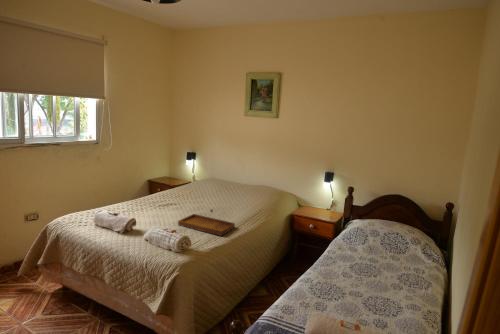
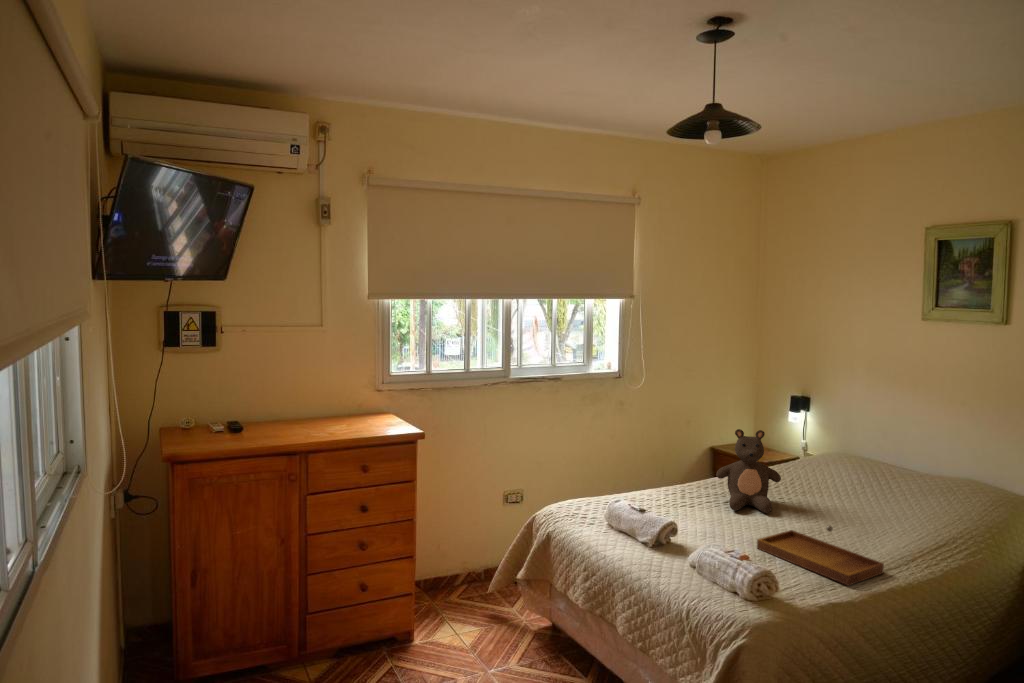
teddy bear: none [155,167,186,208] -> present [716,429,781,513]

